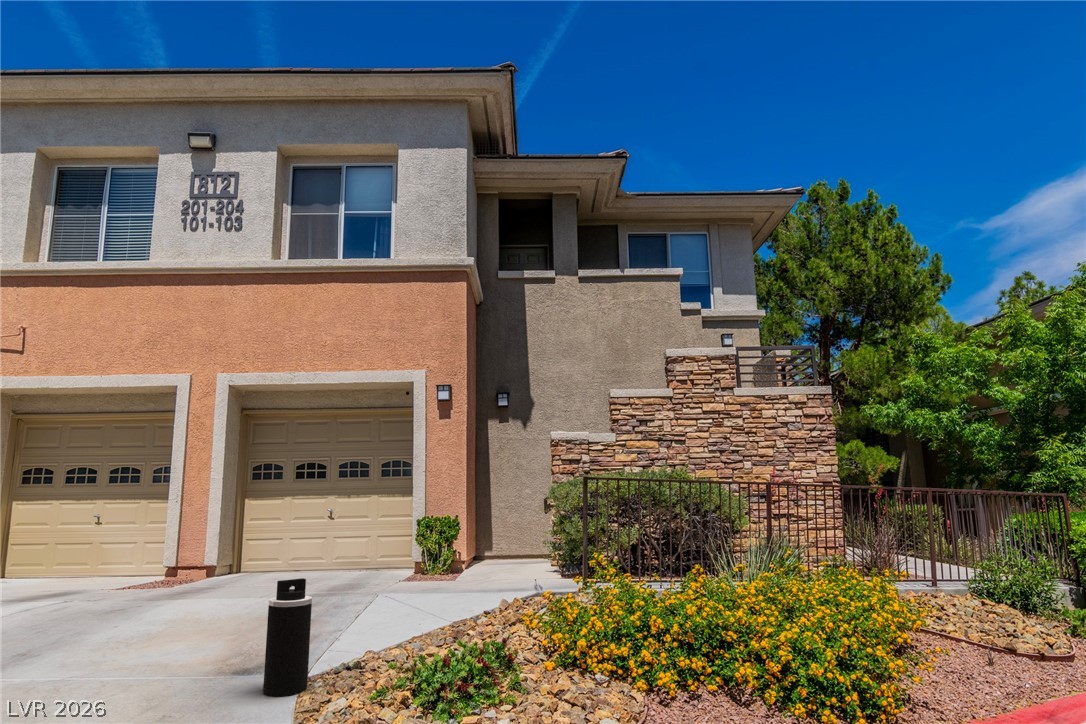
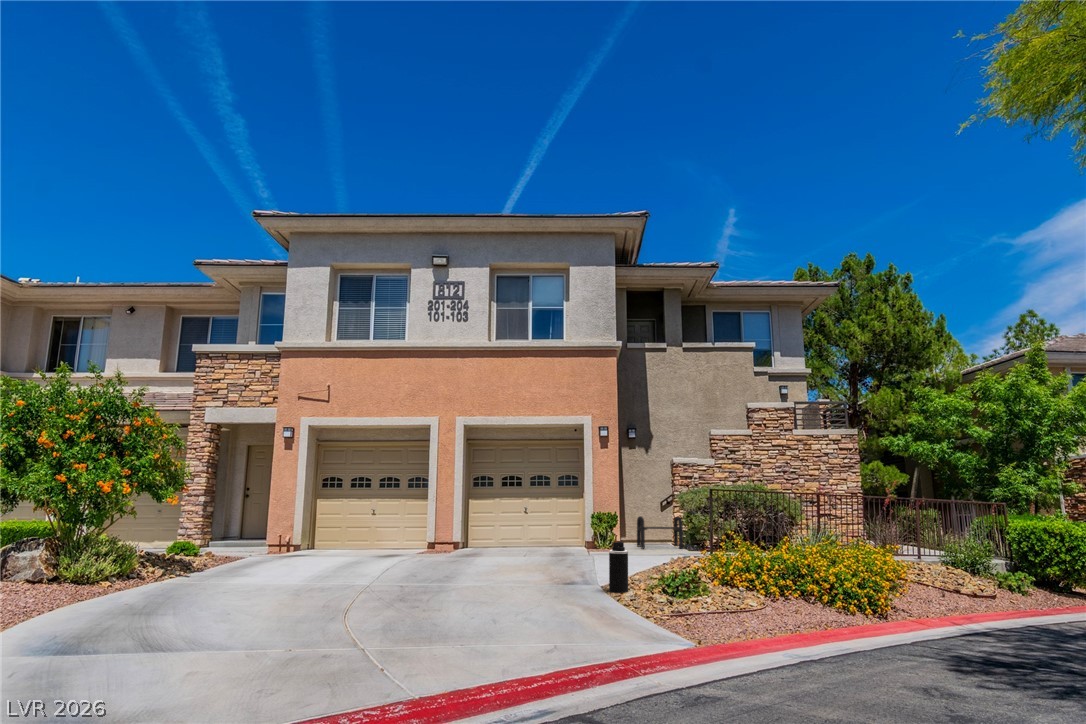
bench: none [488,520,555,571] -> present [637,516,683,549]

